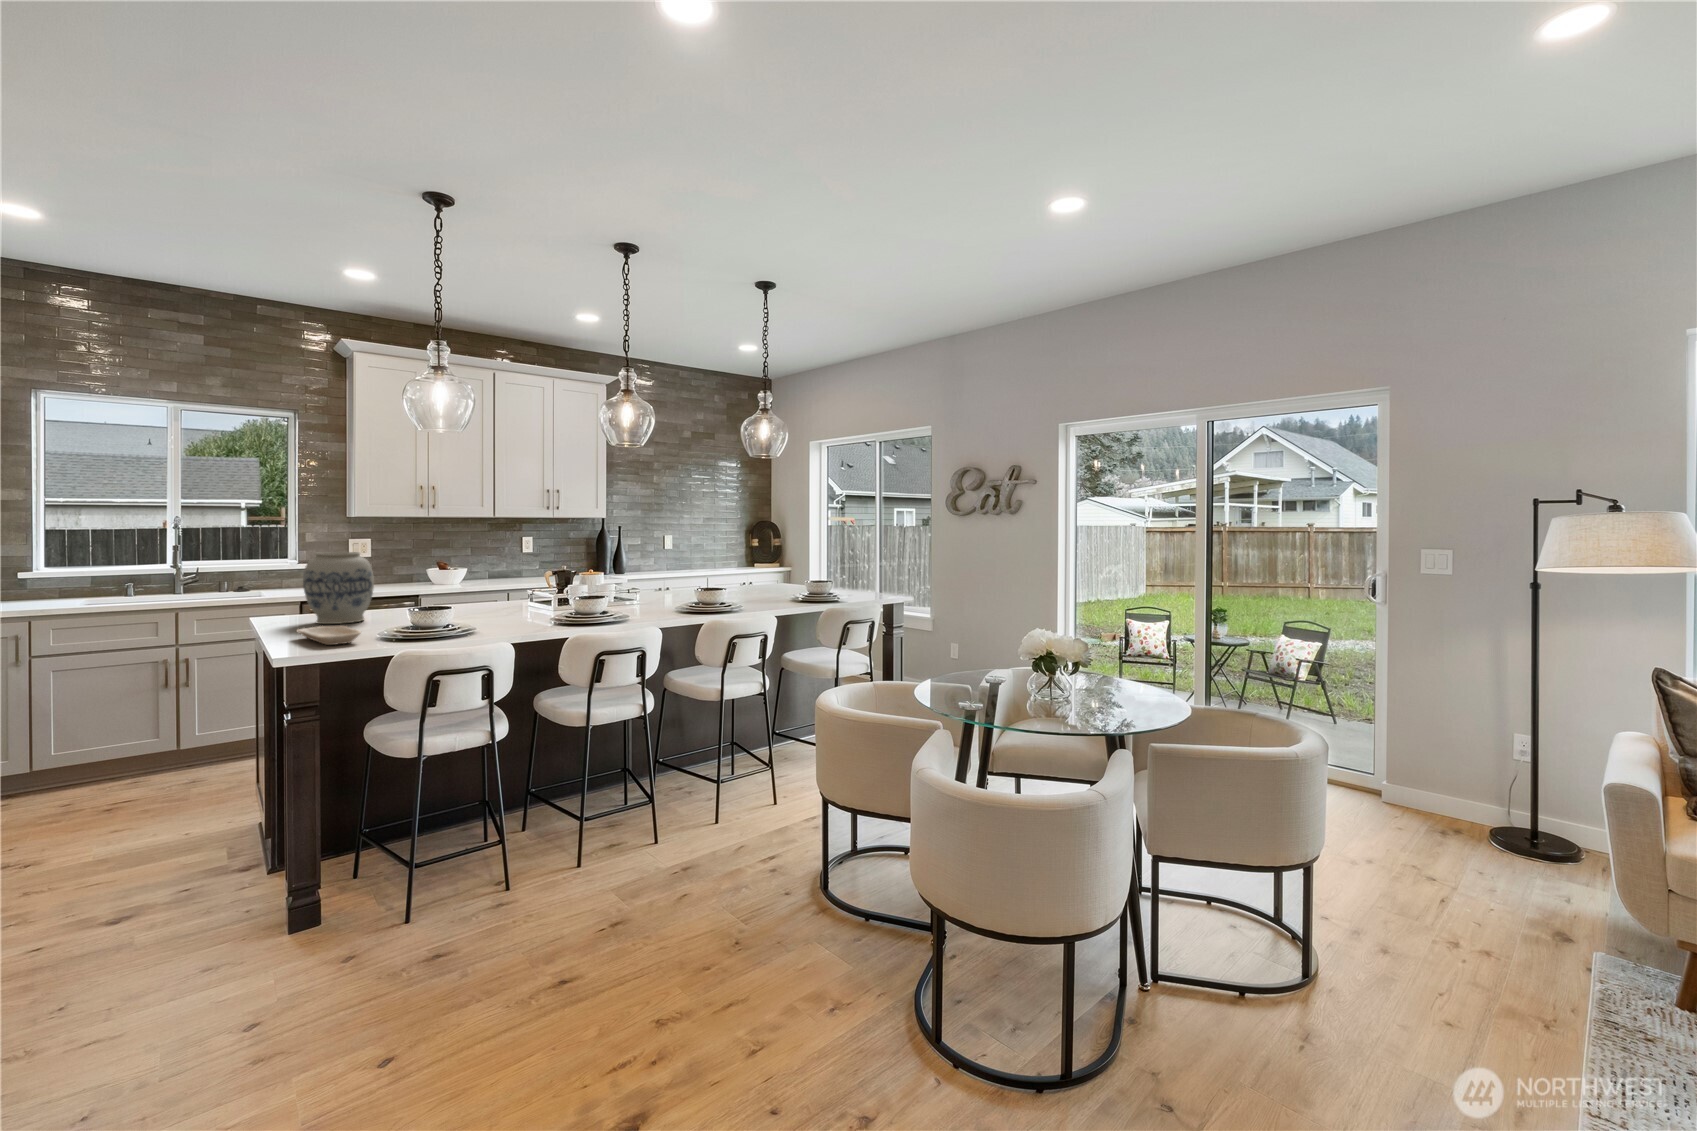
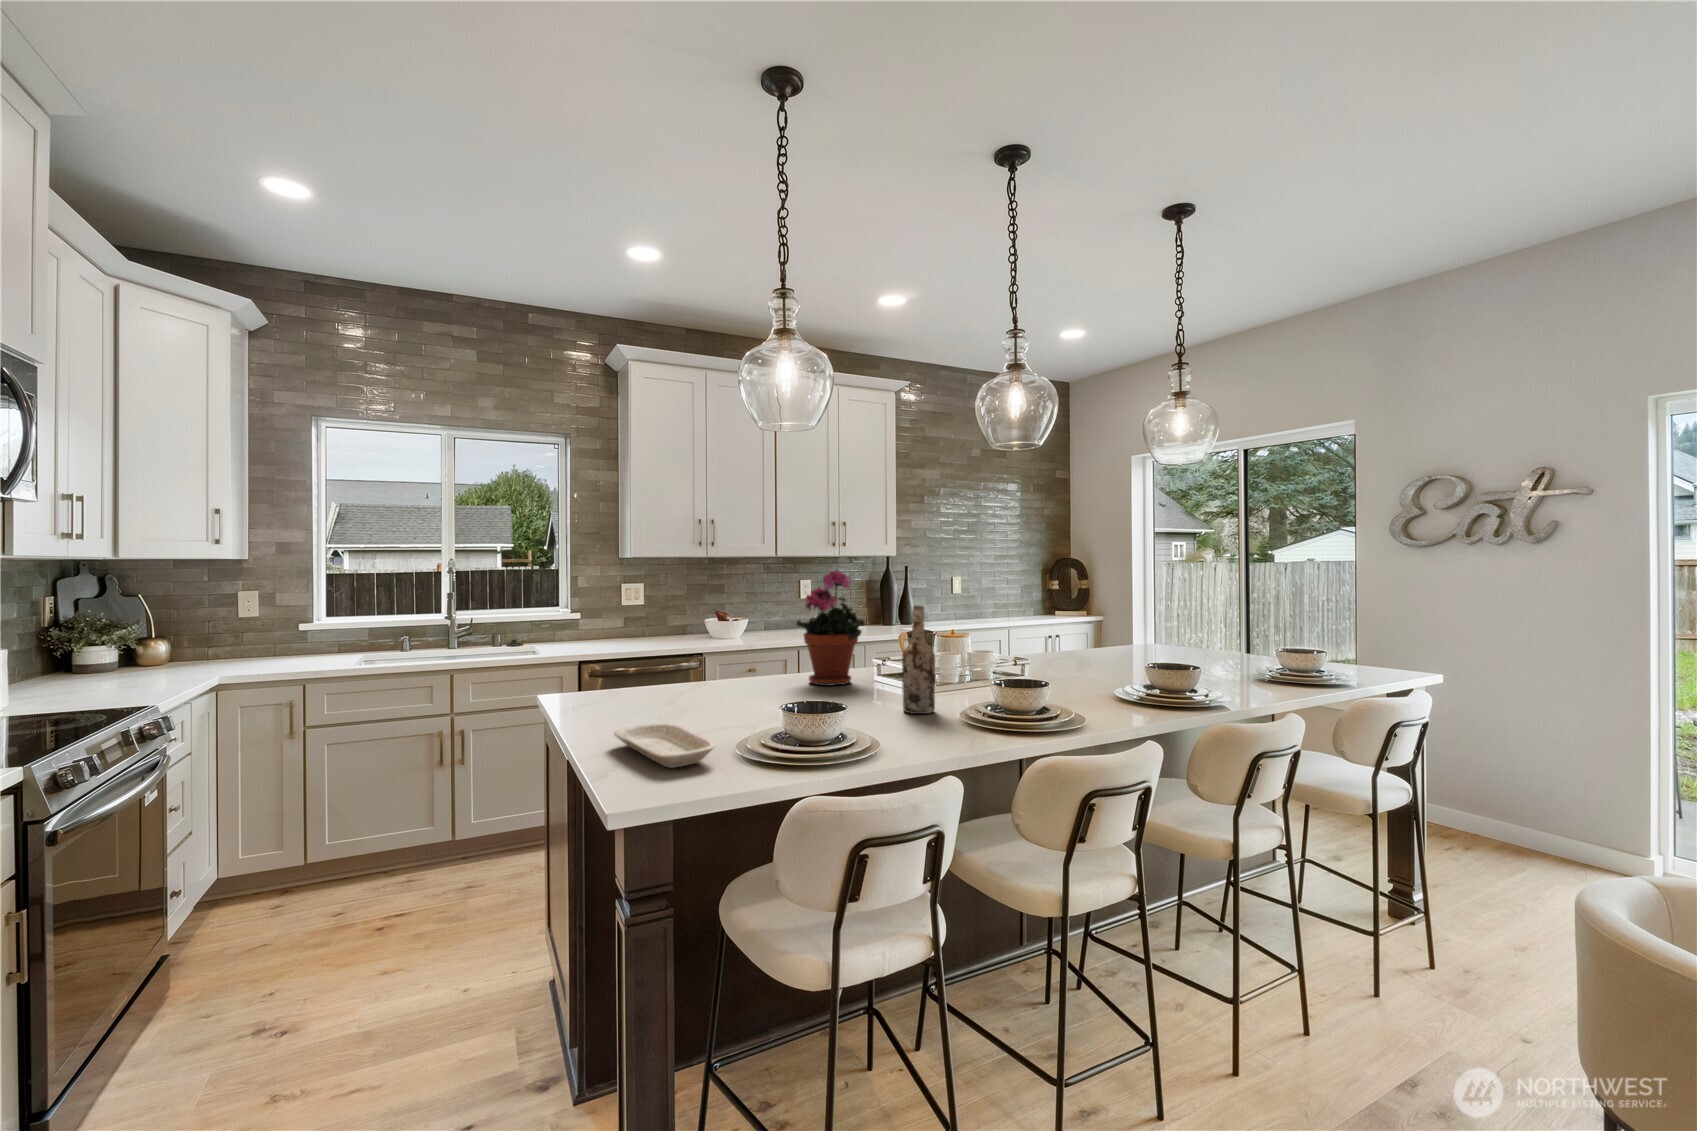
potted plant: none [467,529,520,610] -> present [796,570,865,686]
vase: present [303,552,374,624] -> none [608,605,694,711]
wine bottle: none [522,553,545,622] -> present [902,606,935,714]

